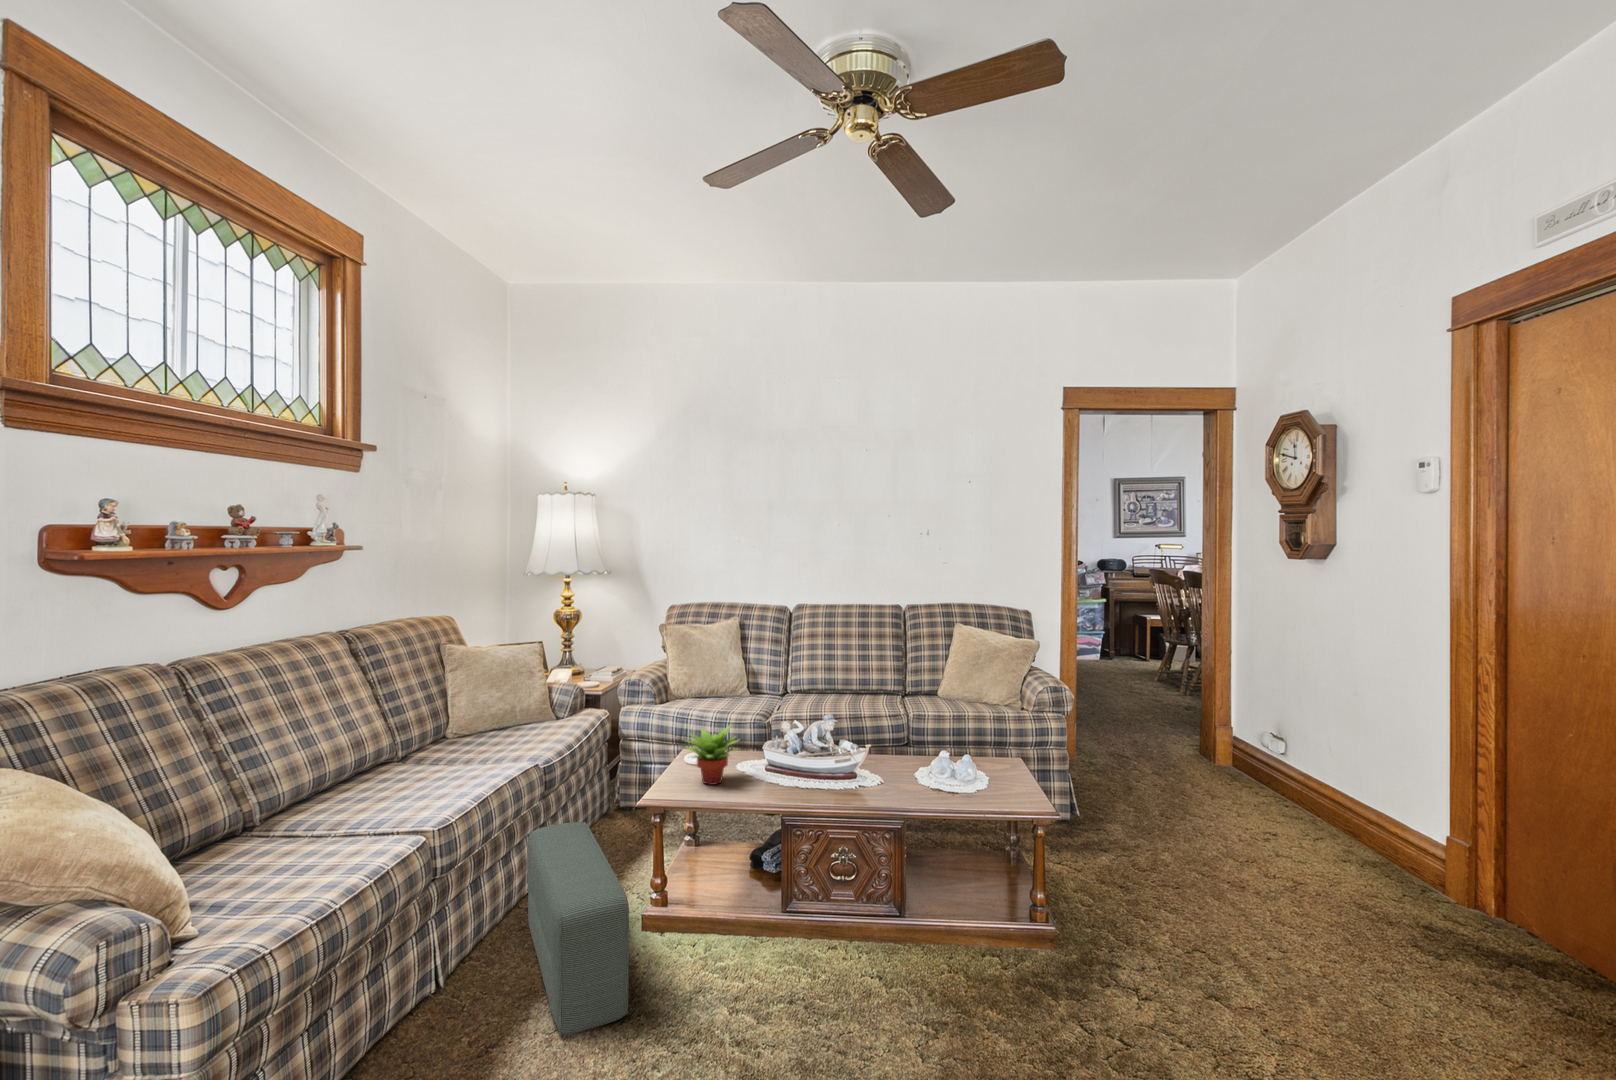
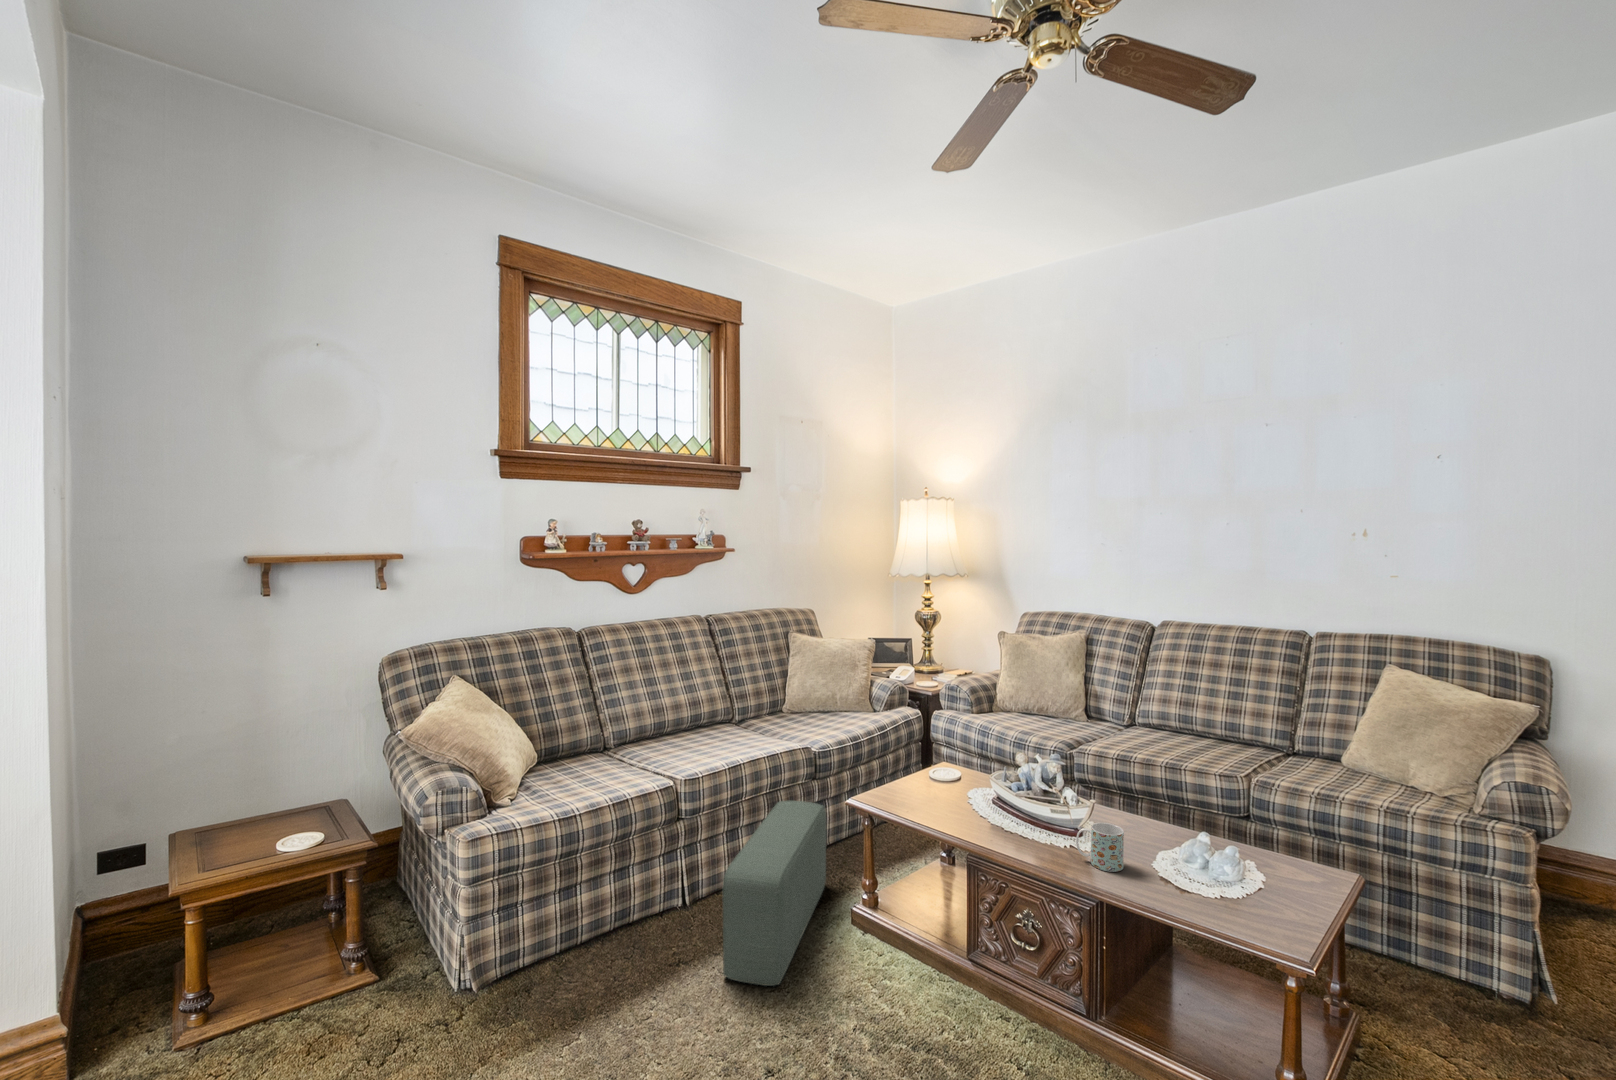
succulent plant: present [686,724,738,785] -> none [892,741,955,801]
mug: none [875,758,910,796] -> present [1076,823,1124,872]

